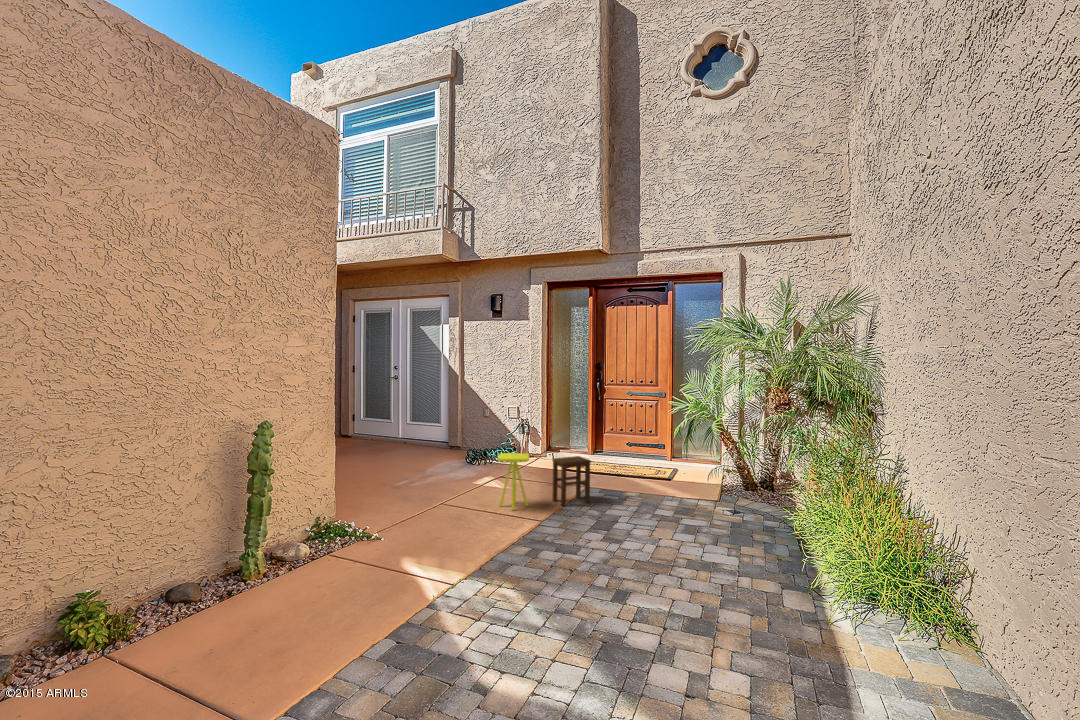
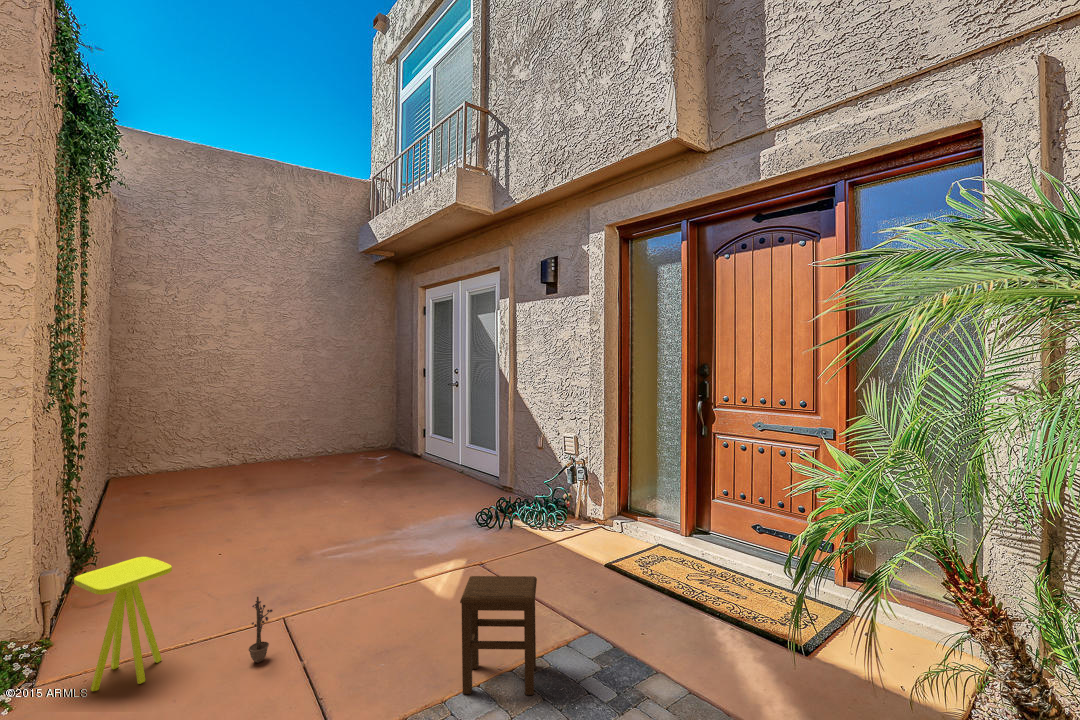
side table: present [498,453,529,510] -> present [74,557,172,691]
decorative plant: none [442,480,460,514] -> present [248,597,273,663]

